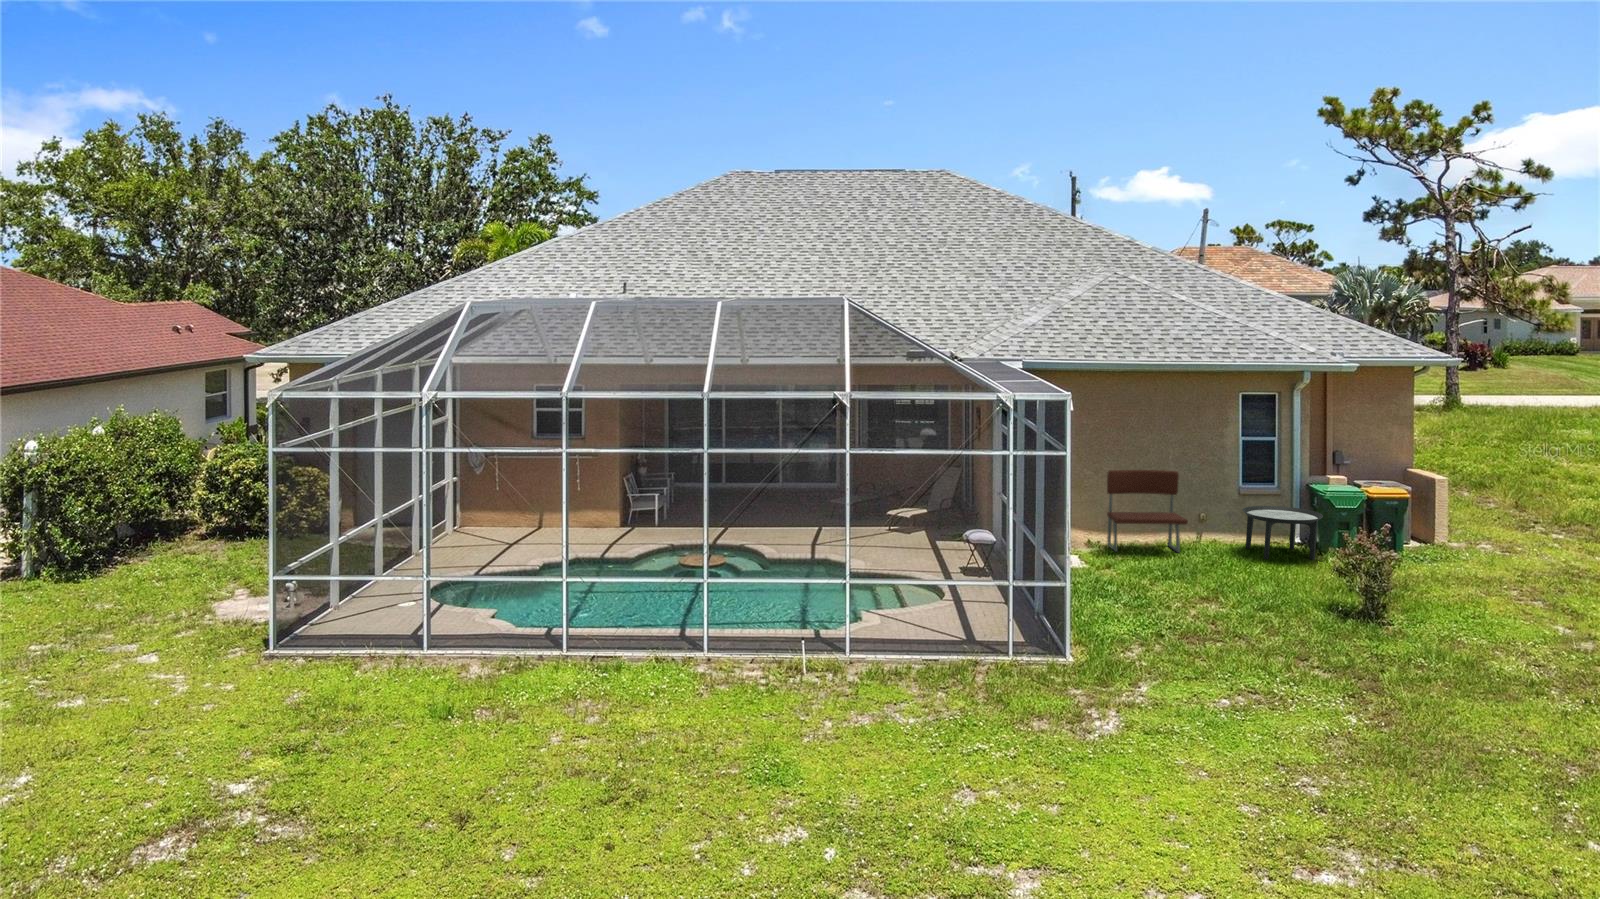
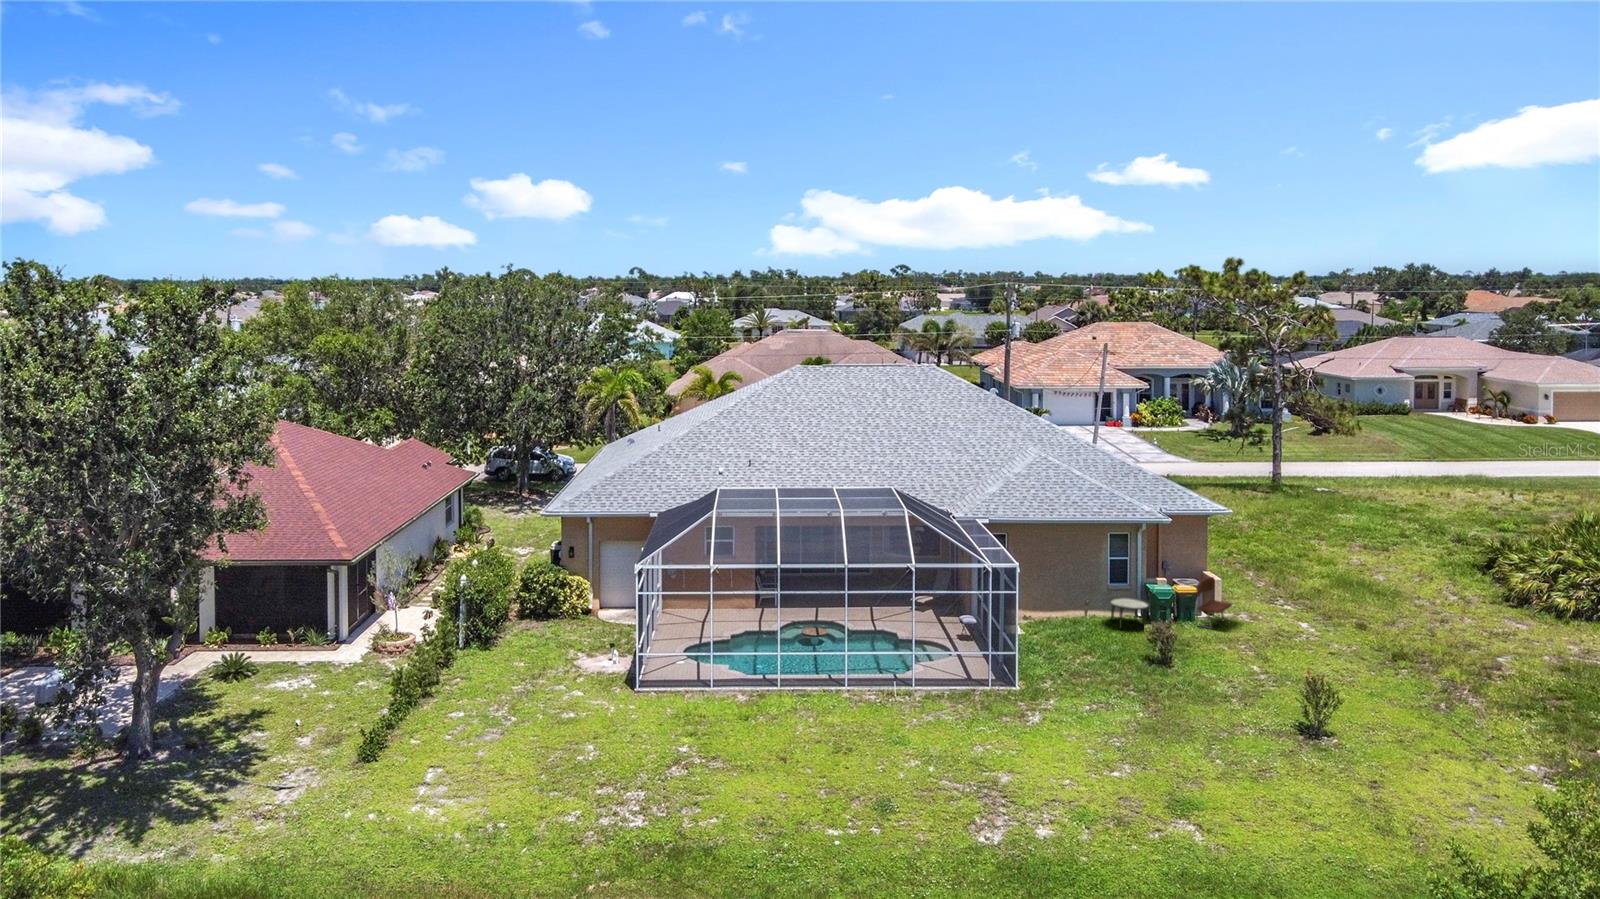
bench: present [1107,470,1188,552] -> present [1195,577,1232,629]

